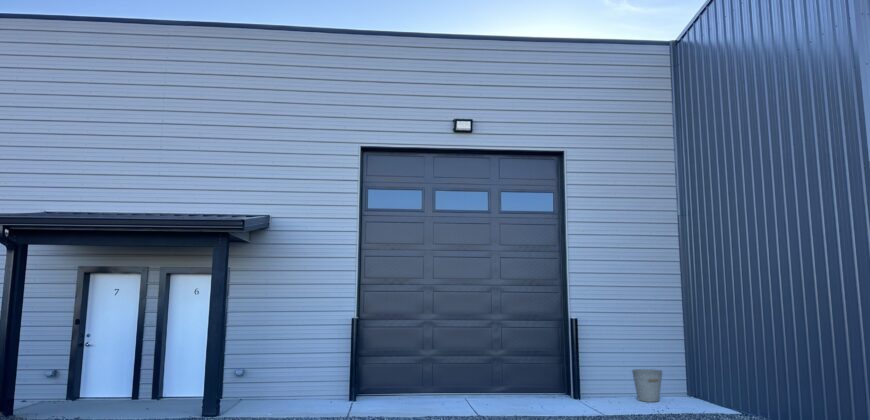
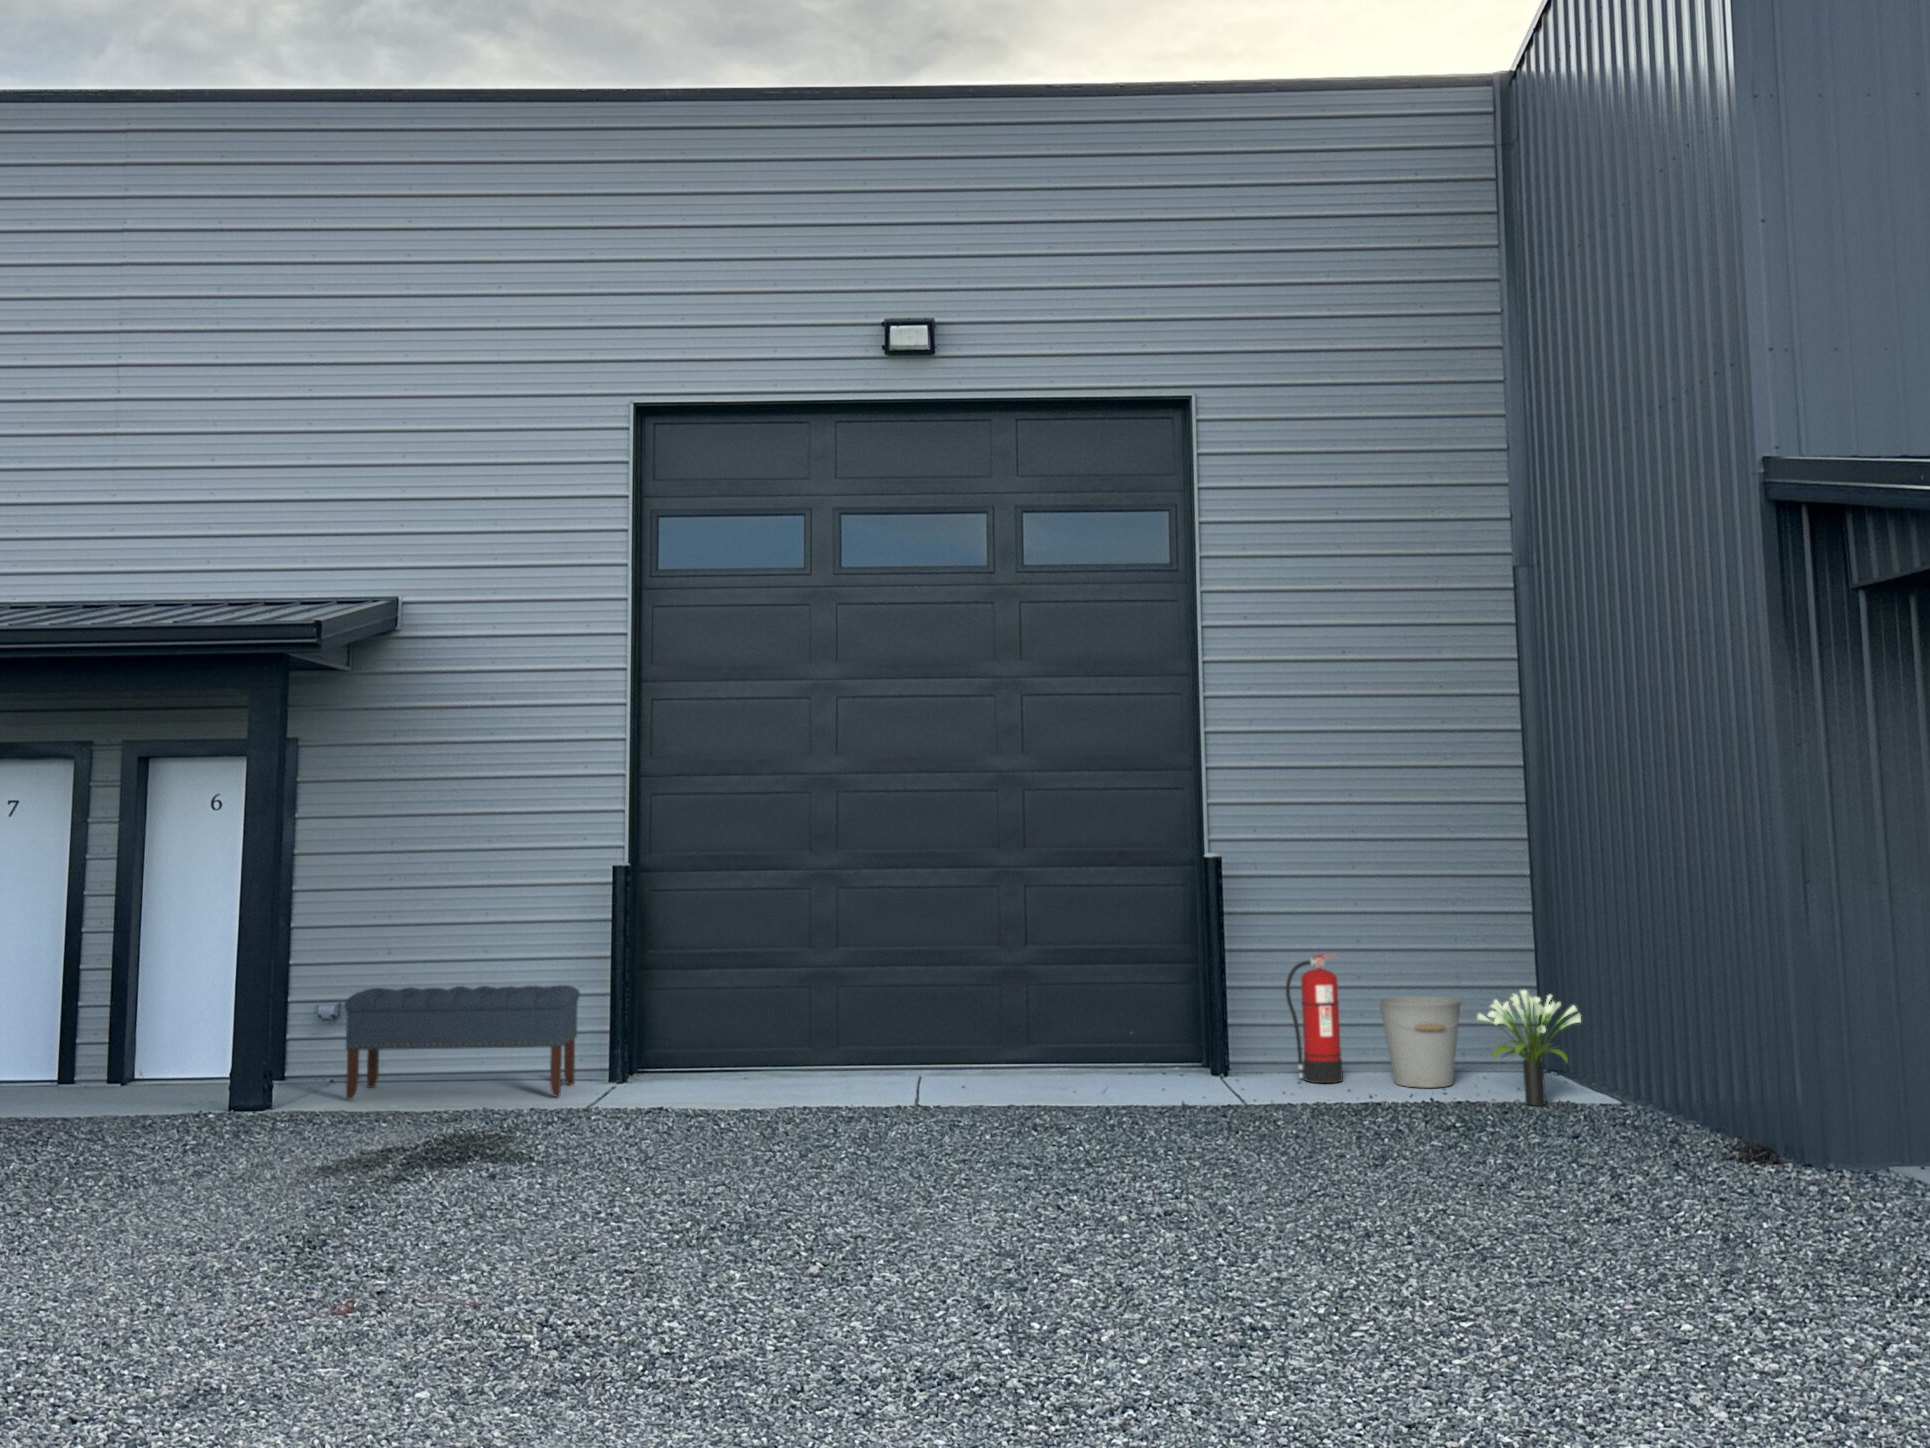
fire extinguisher: none [599,353,619,400] -> present [1286,953,1343,1083]
bench: none [251,363,338,406] -> present [344,985,580,1099]
potted plant: none [674,367,714,409] -> present [1477,990,1581,1106]

